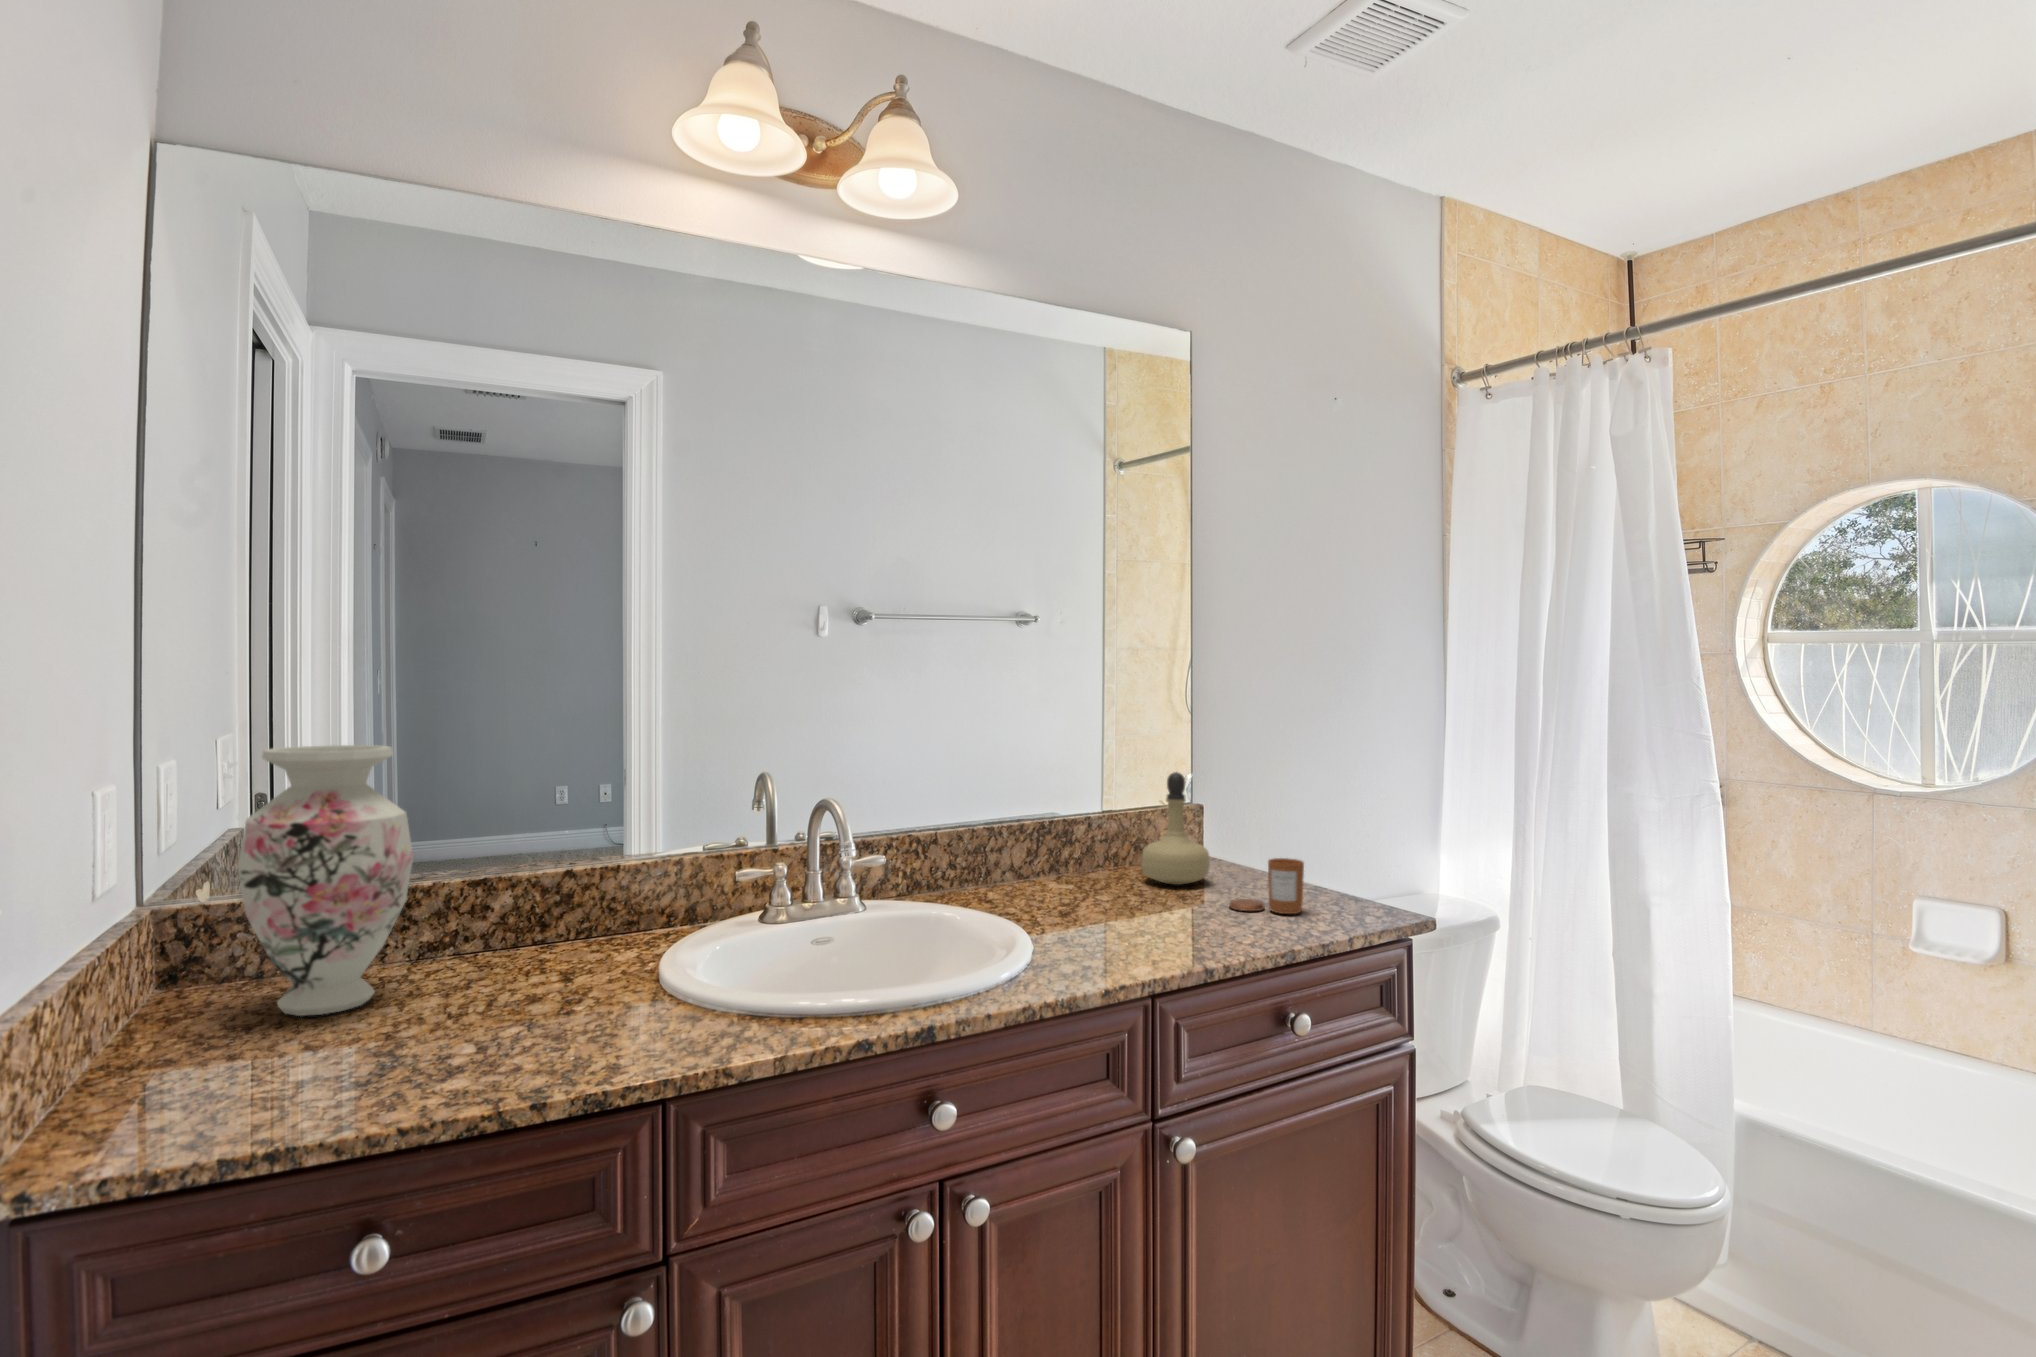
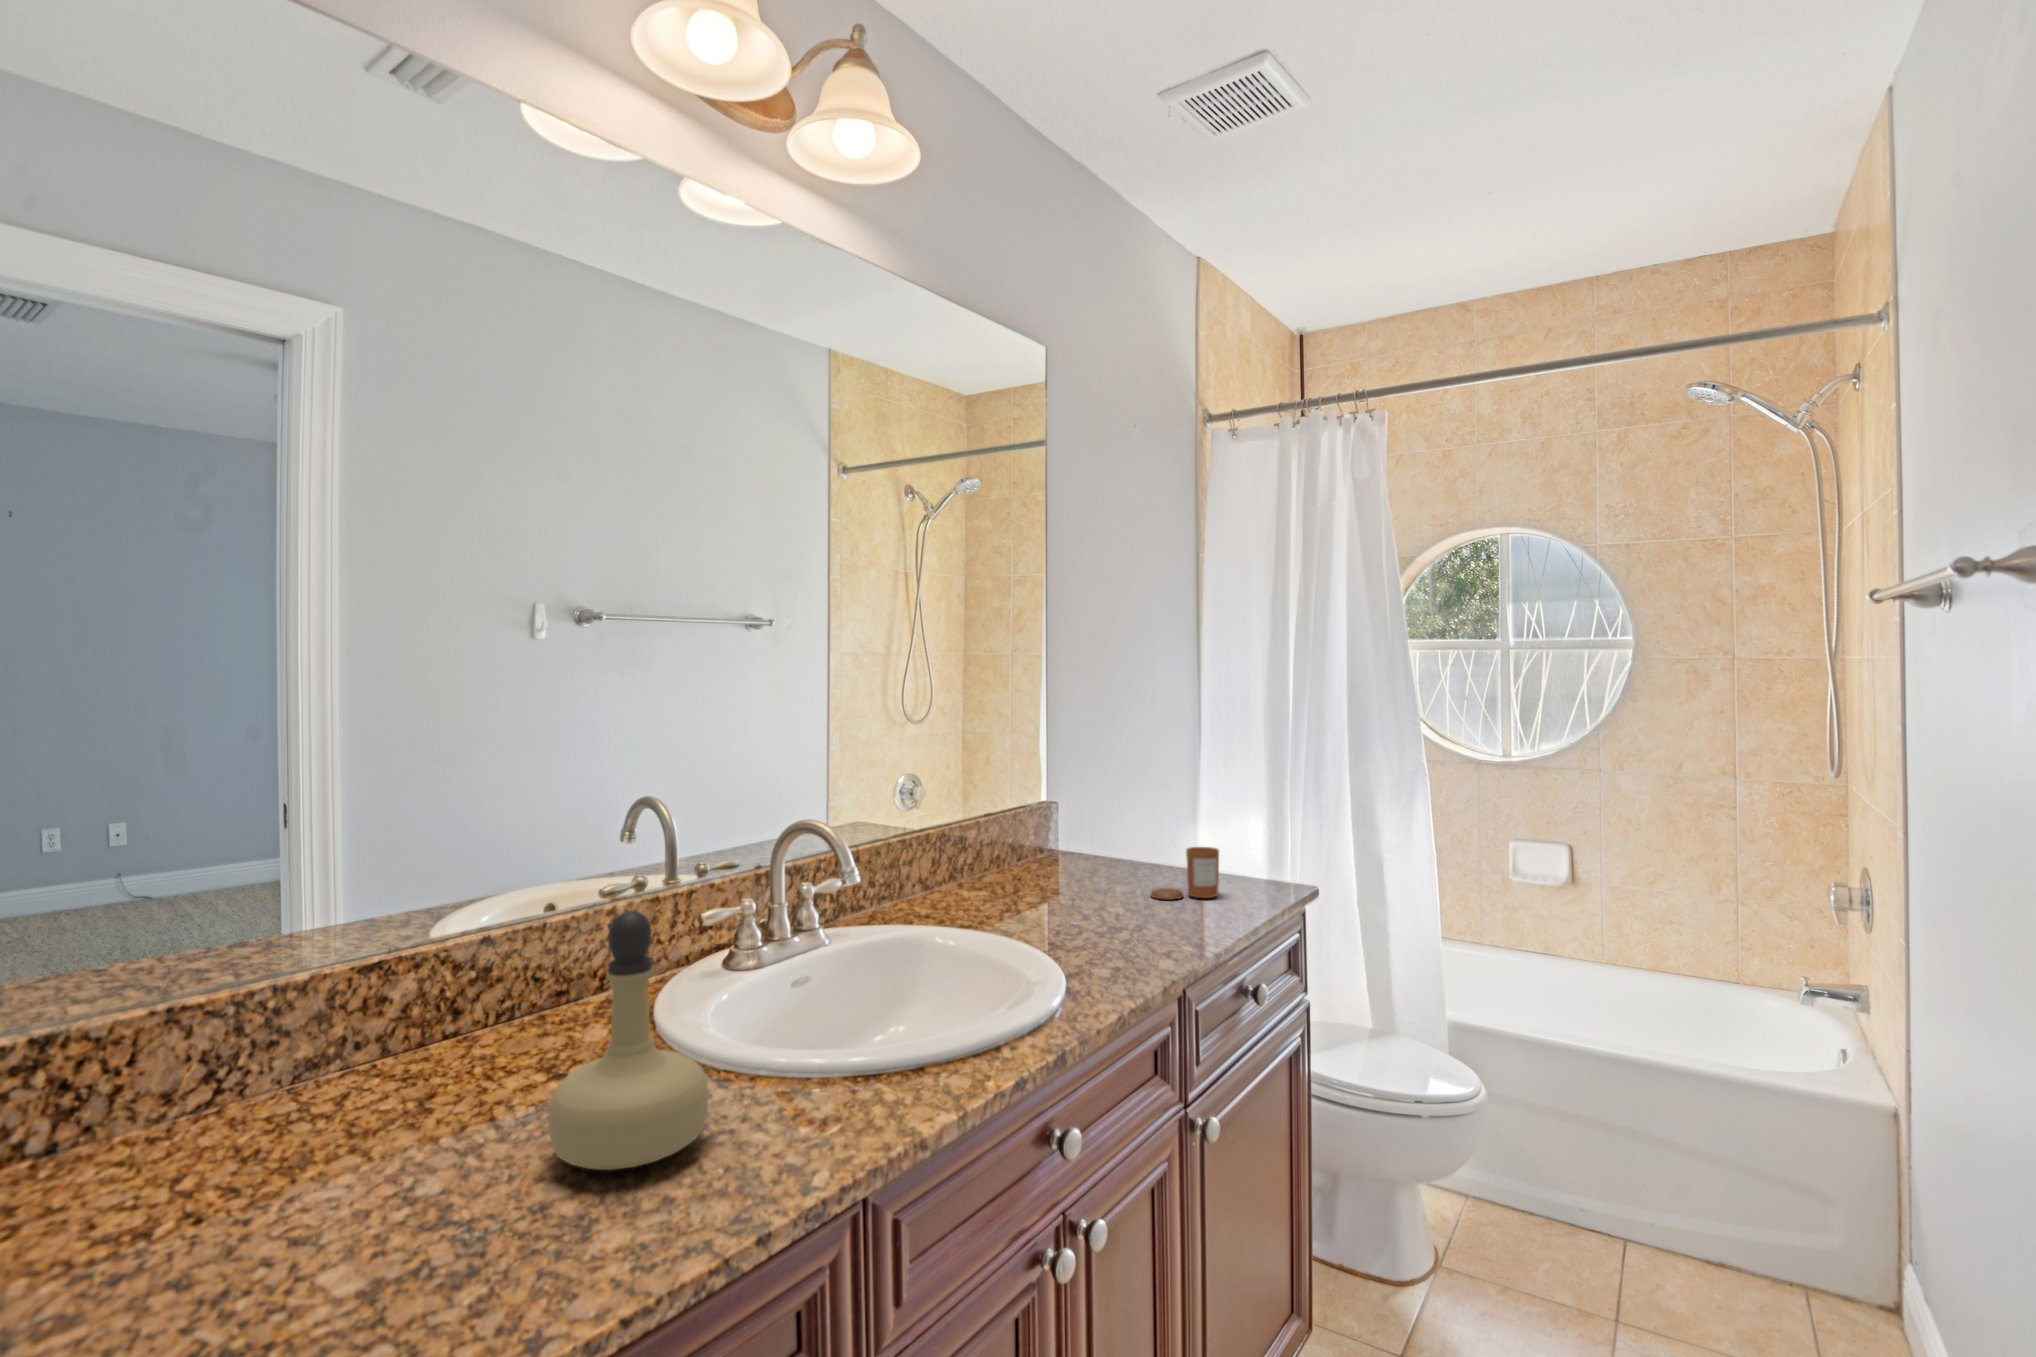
vase: present [238,745,413,1016] -> none [98,789,370,1198]
perfume bottle: present [1141,772,1210,885] -> present [548,911,708,1170]

